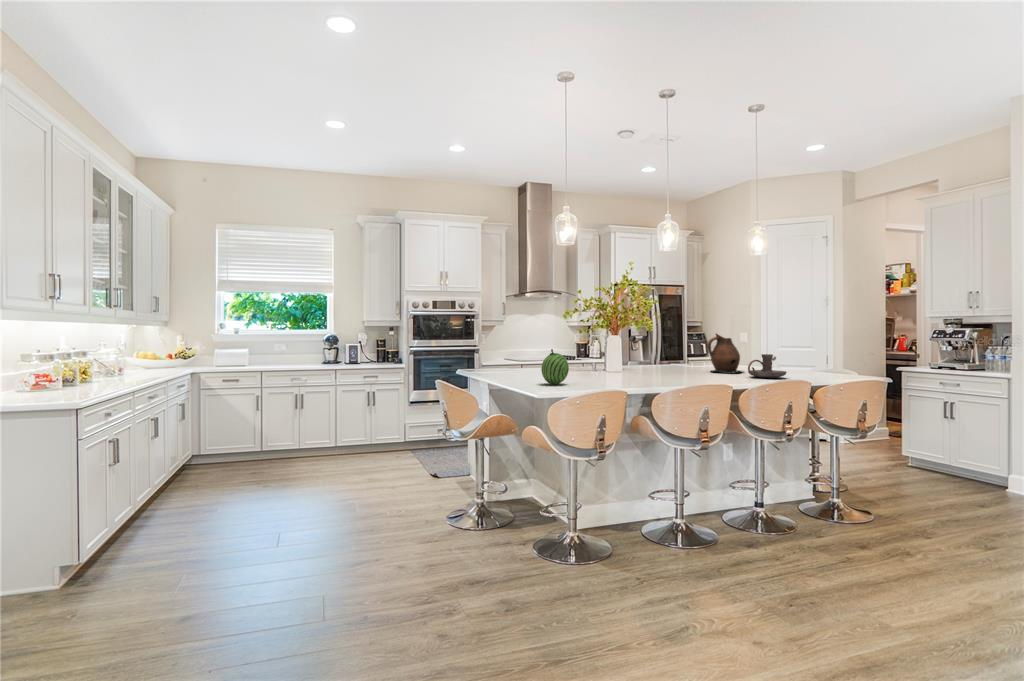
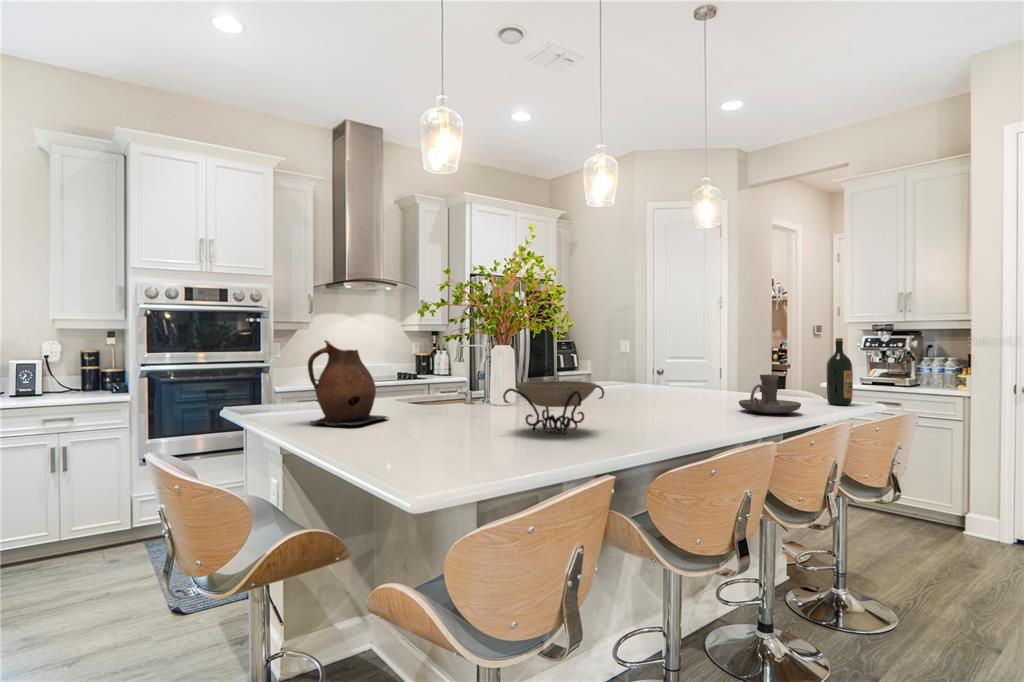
wine bottle: none [827,332,845,377] -> present [827,338,853,405]
ceramic pitcher: present [708,334,744,373] -> present [308,340,389,426]
fruit: present [541,349,569,384] -> none [417,378,481,463]
decorative bowl: none [589,354,645,380] -> present [503,381,604,434]

